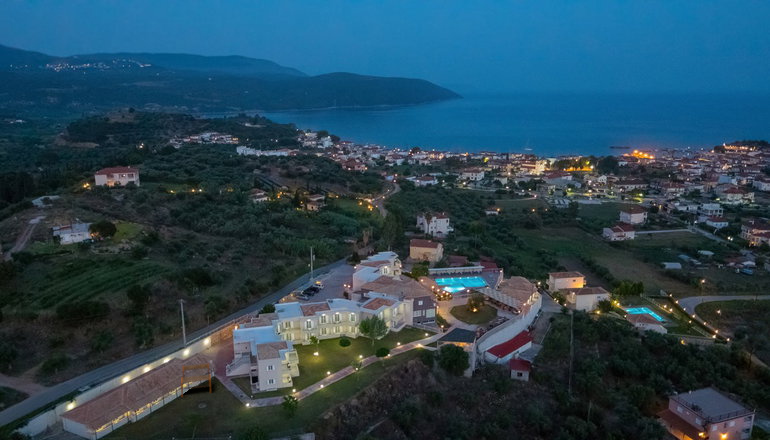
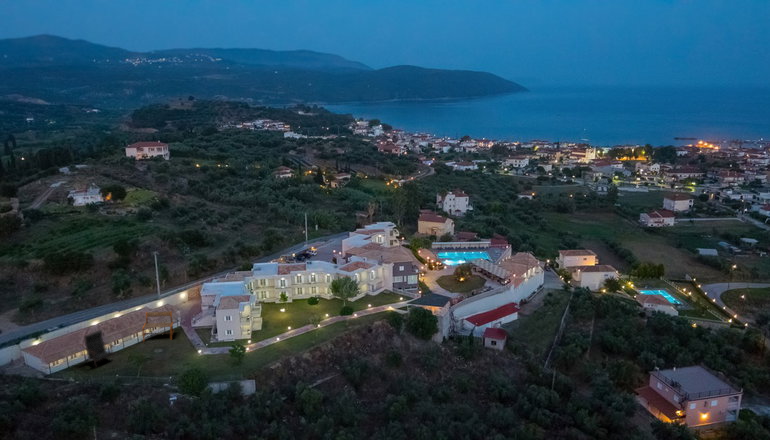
lounge chair: none [128,390,159,431] -> present [85,330,113,363]

